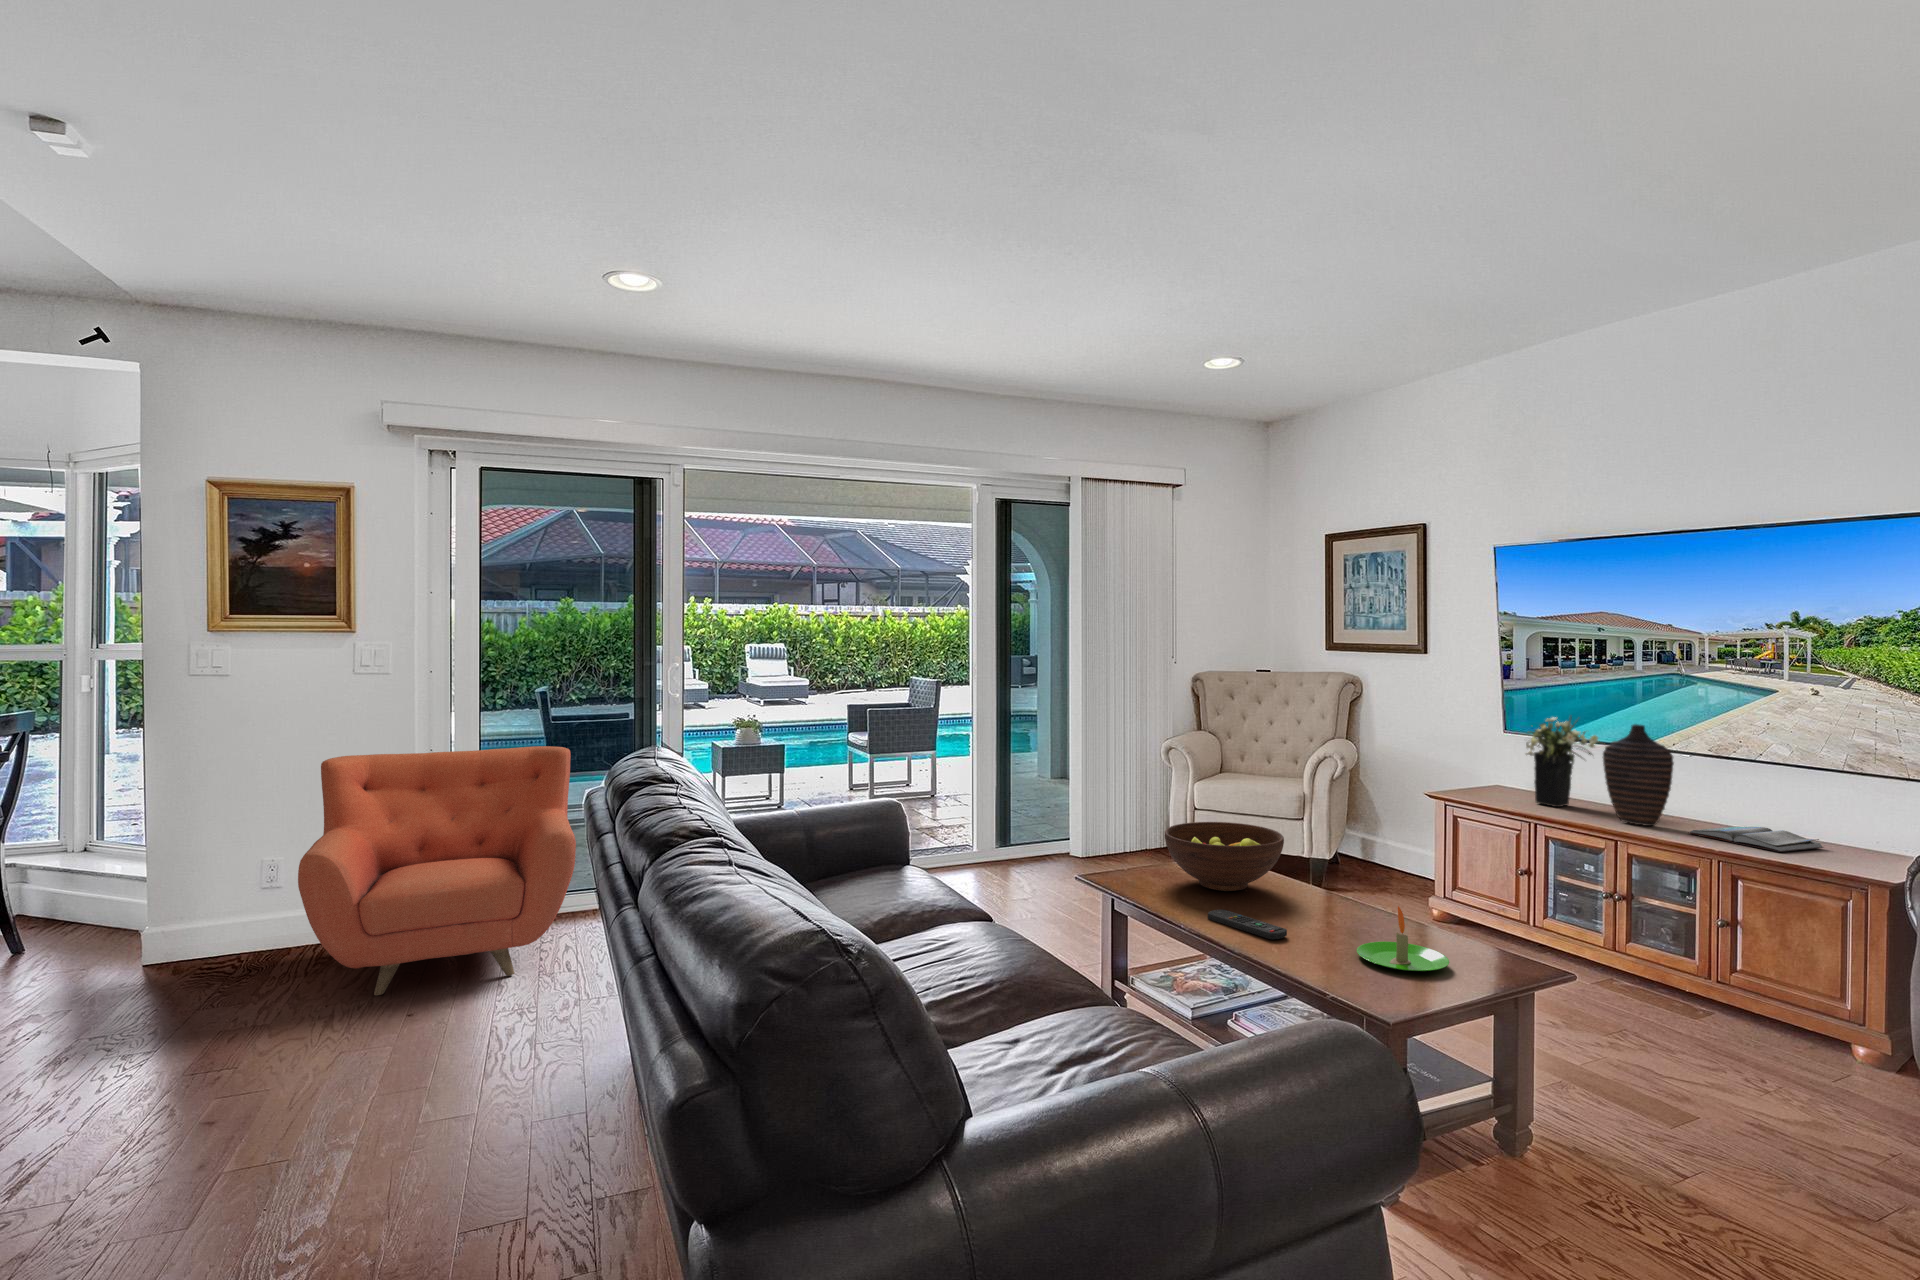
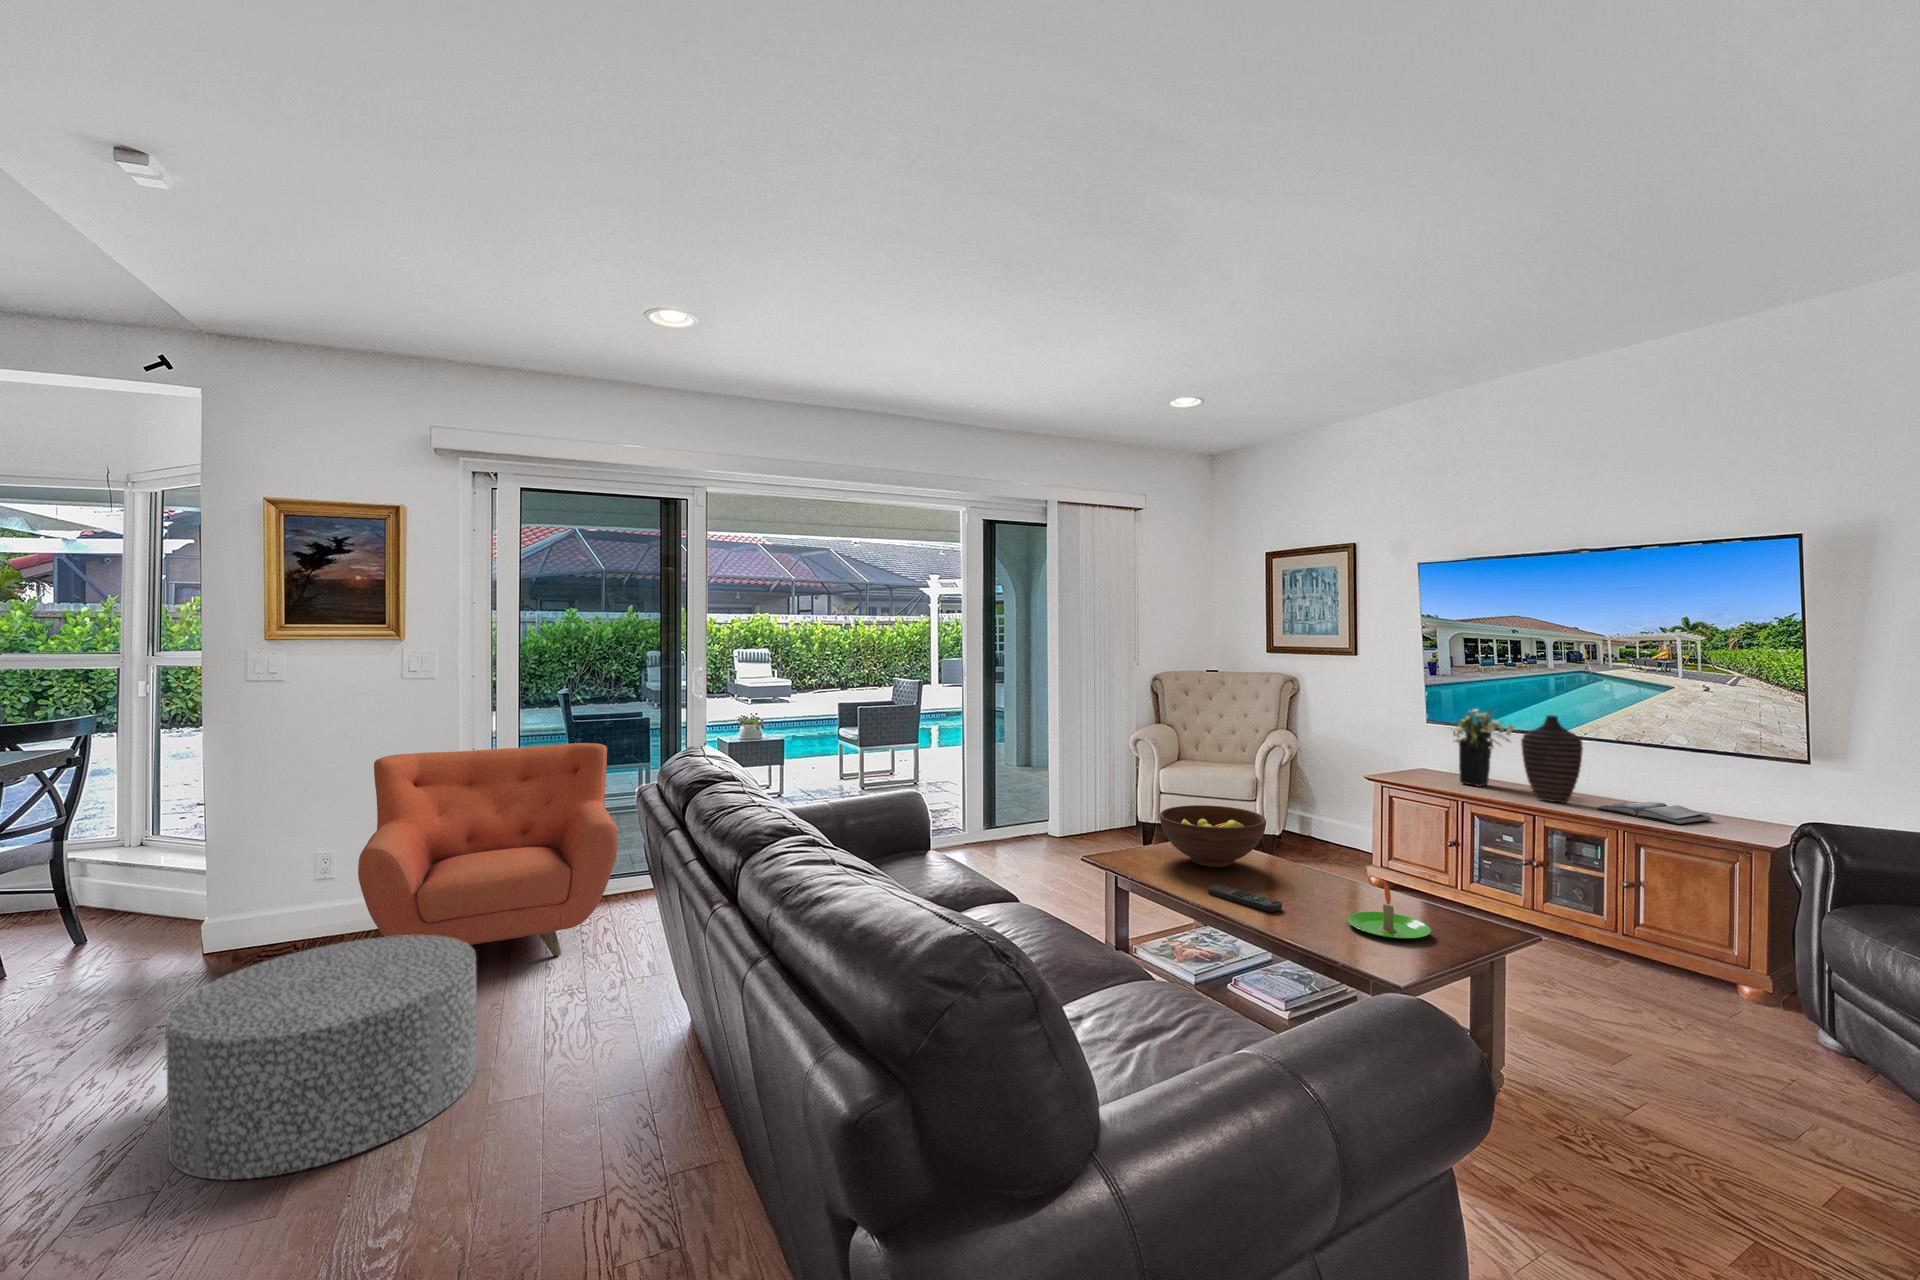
ottoman: none [86,946,411,1190] -> present [166,935,477,1180]

